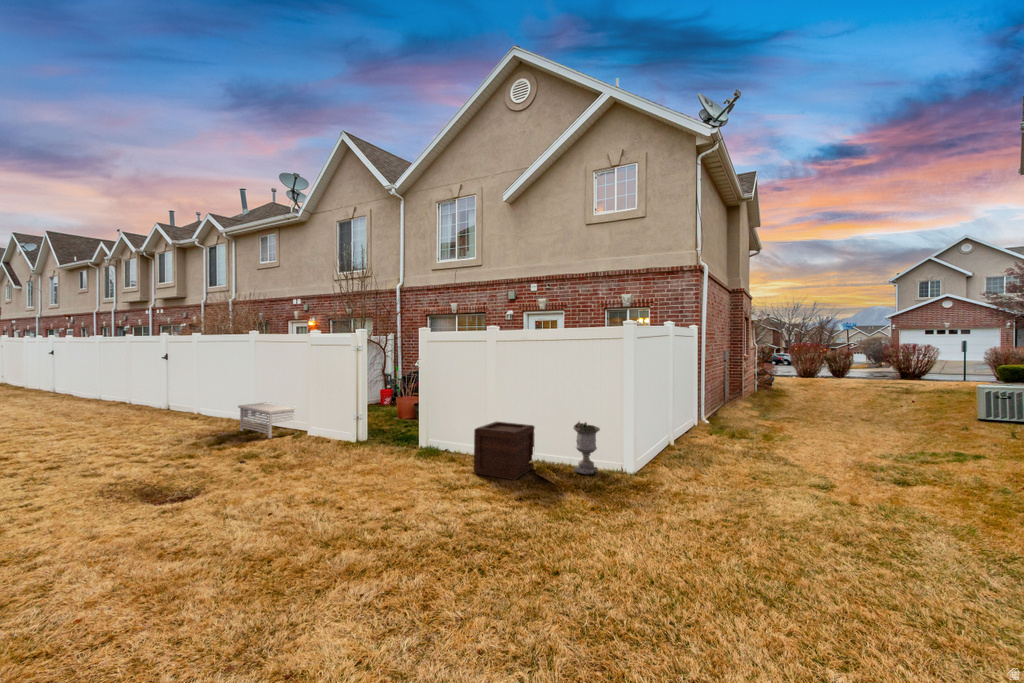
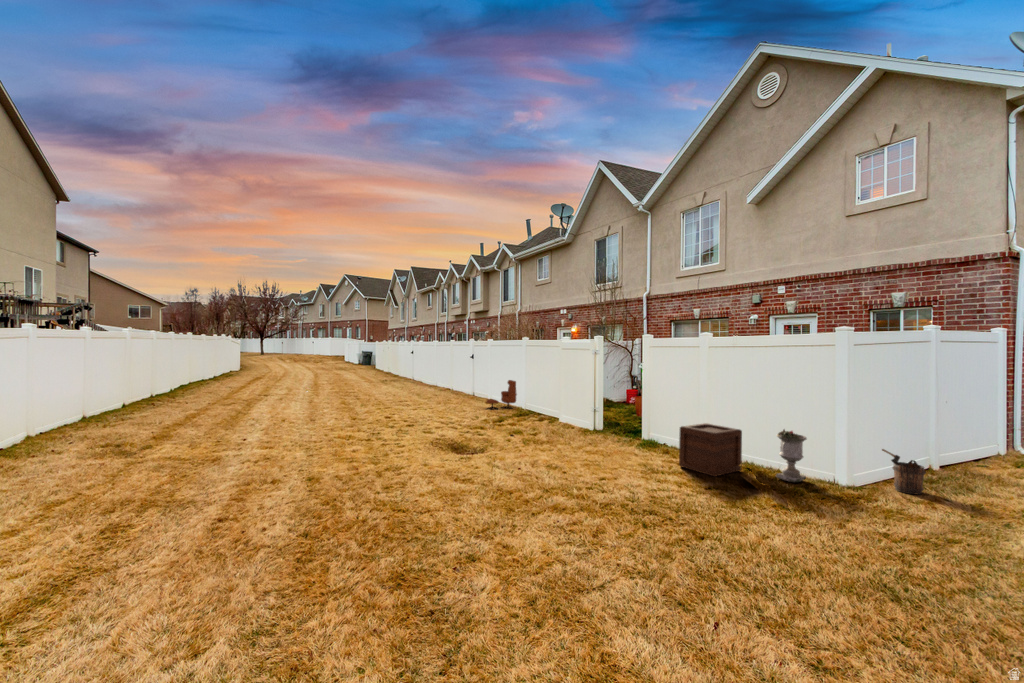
lounge chair: none [190,385,242,428] -> present [487,380,517,409]
storage bench: present [238,402,297,438] -> none [513,395,554,422]
bucket: none [652,431,685,470] -> present [882,449,926,495]

